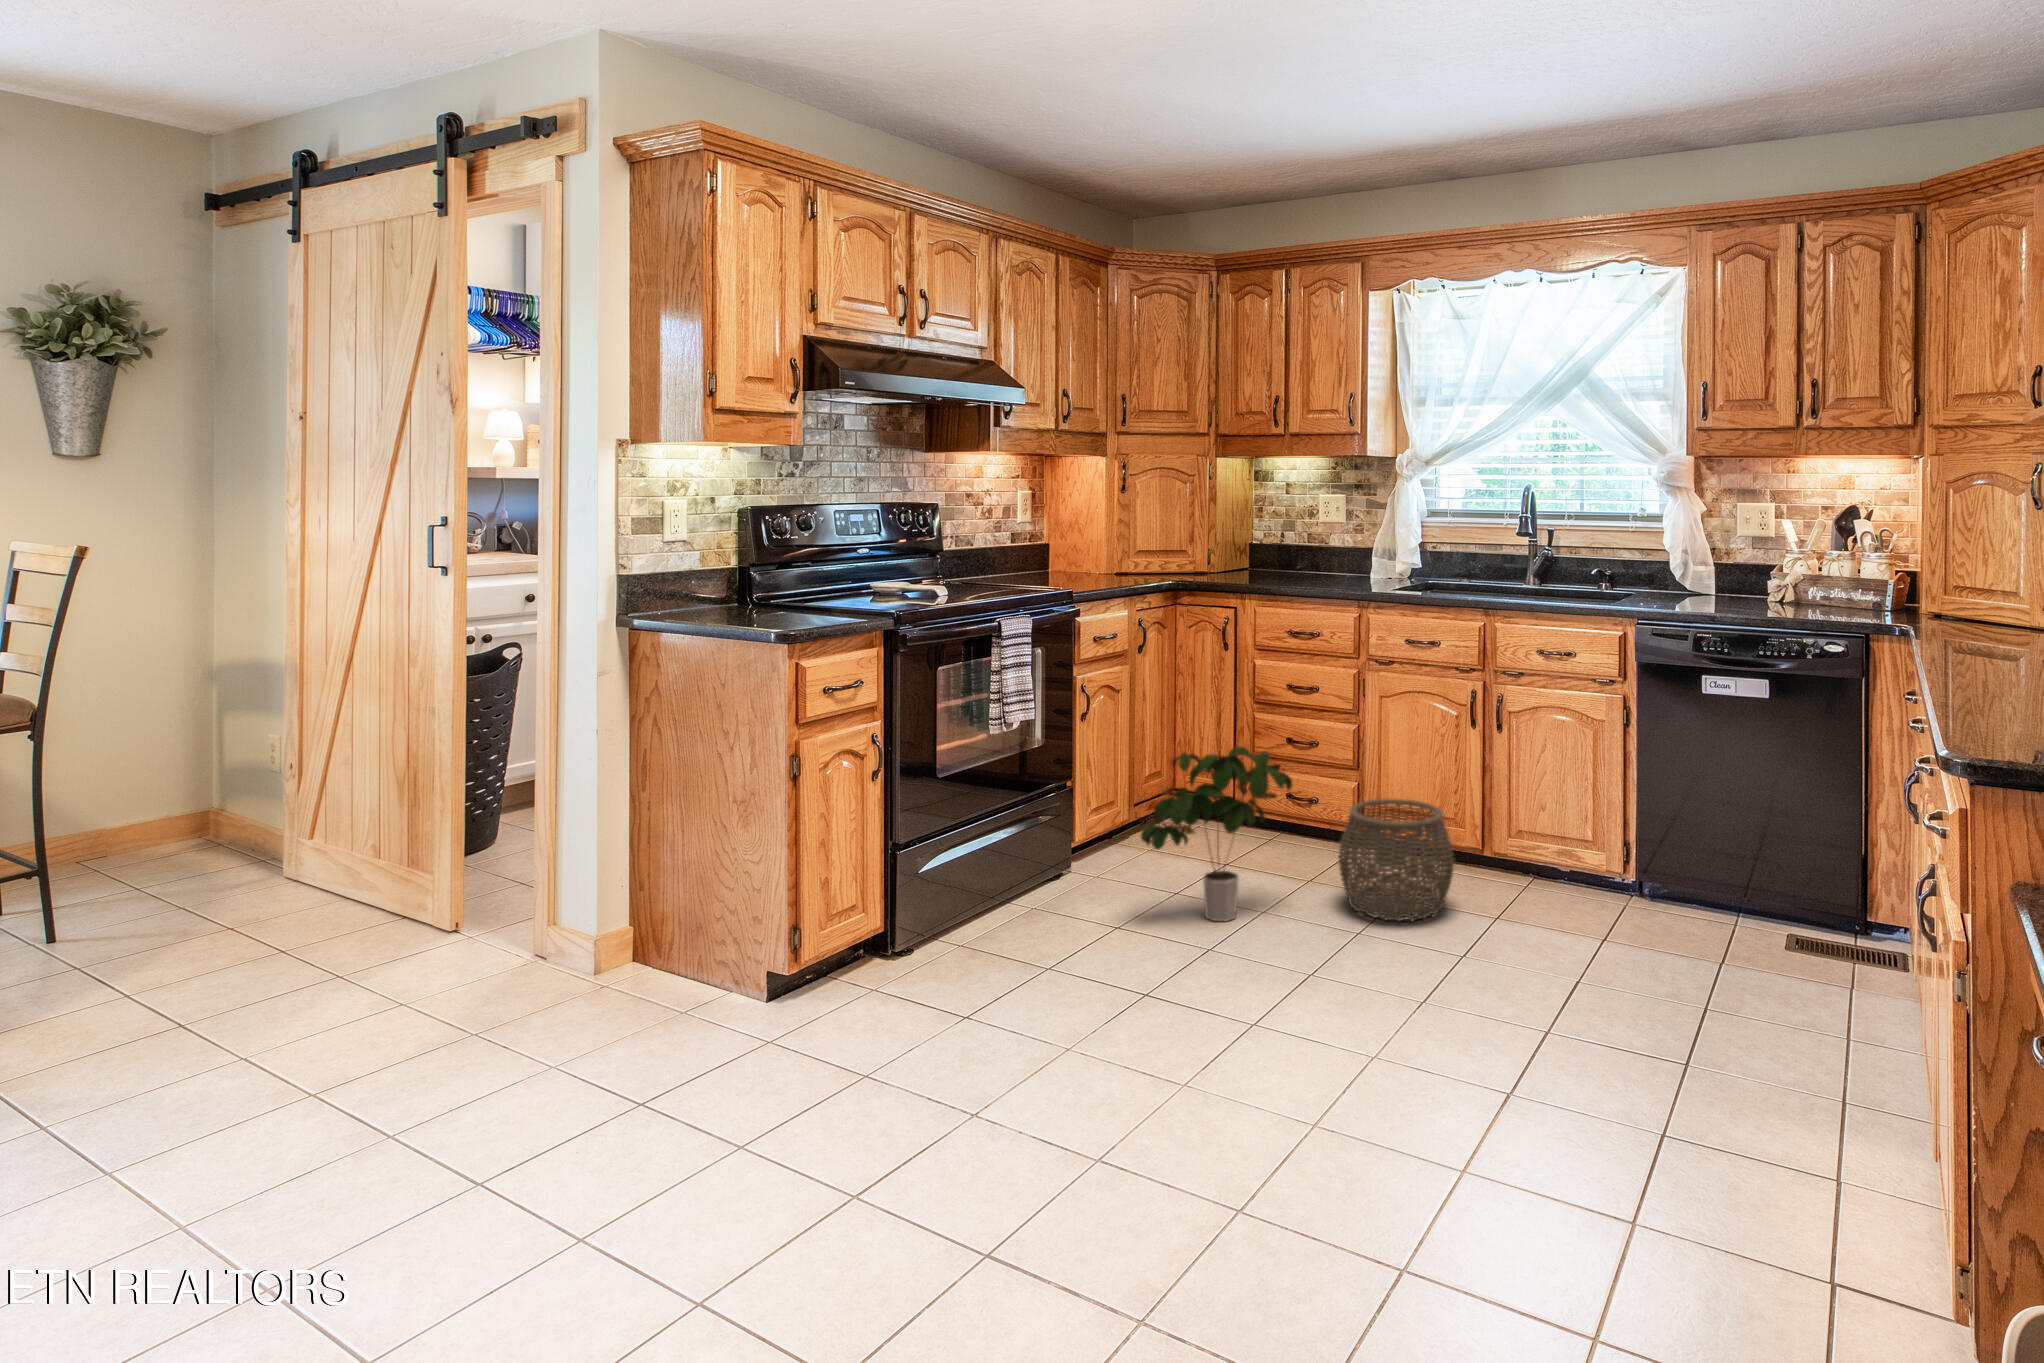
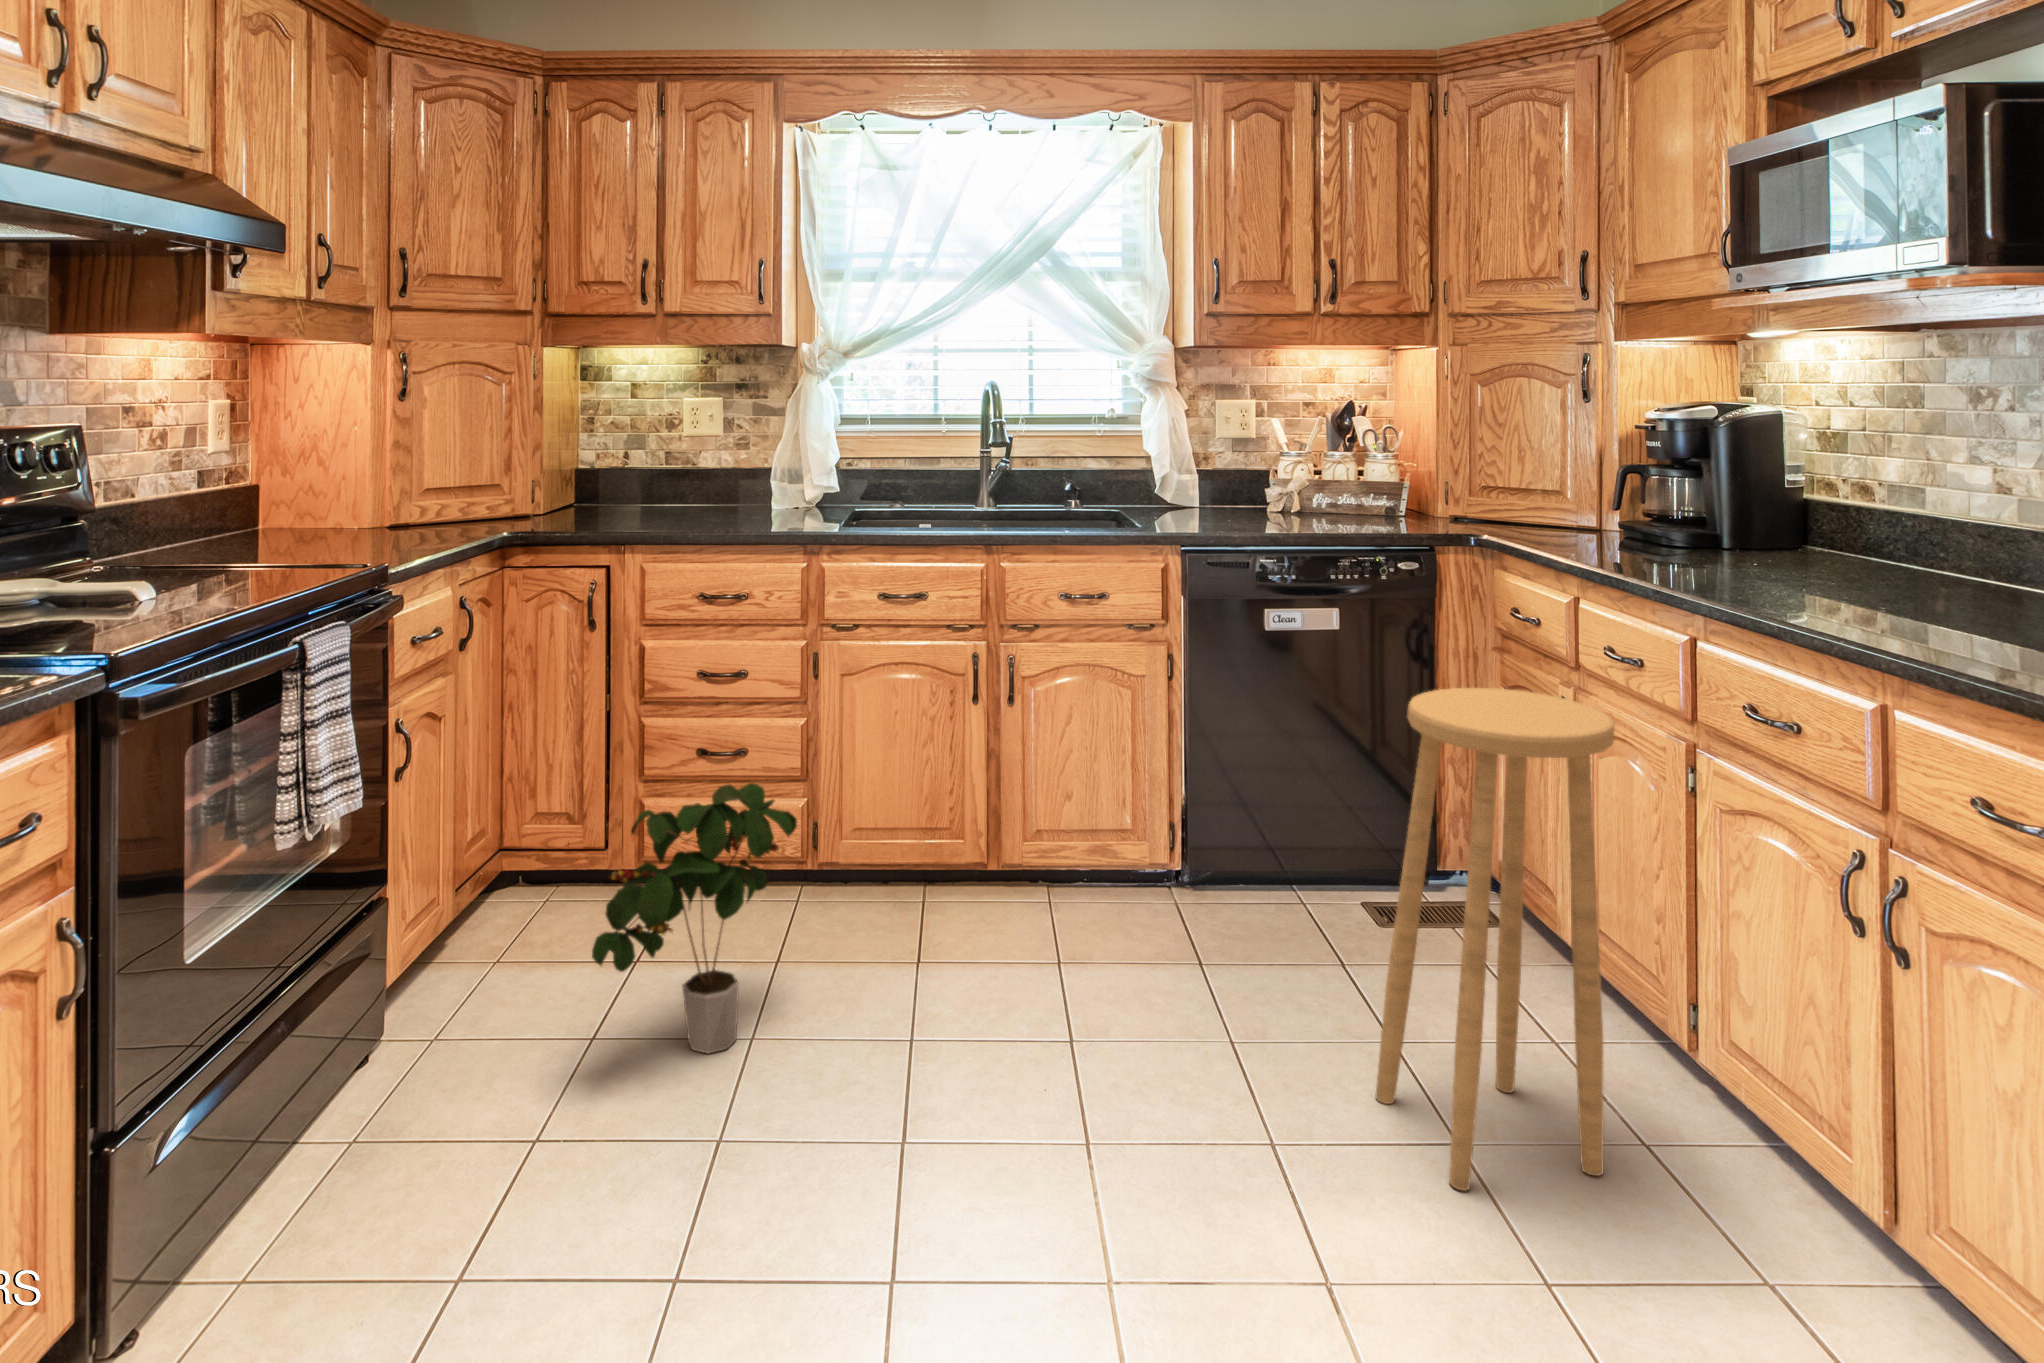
stool: none [1640,720,1791,1106] -> present [1375,688,1614,1191]
woven basket: present [1339,799,1454,921] -> none [853,813,1011,991]

